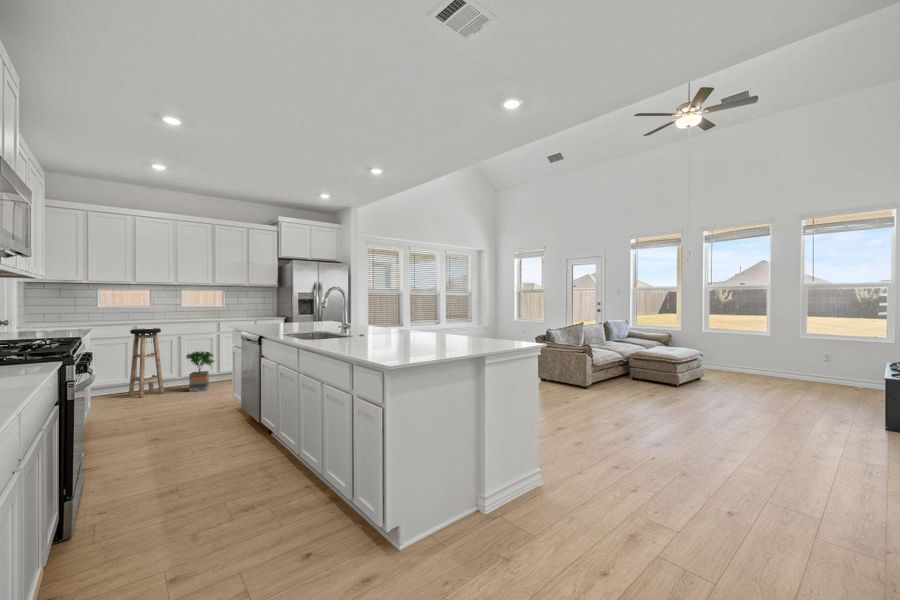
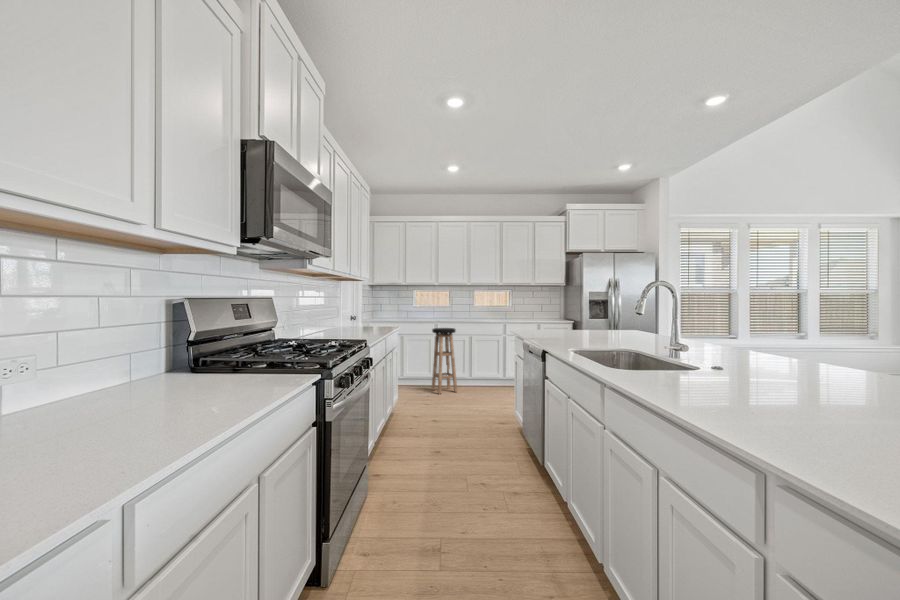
potted tree: present [186,351,214,392] -> none [474,354,501,396]

